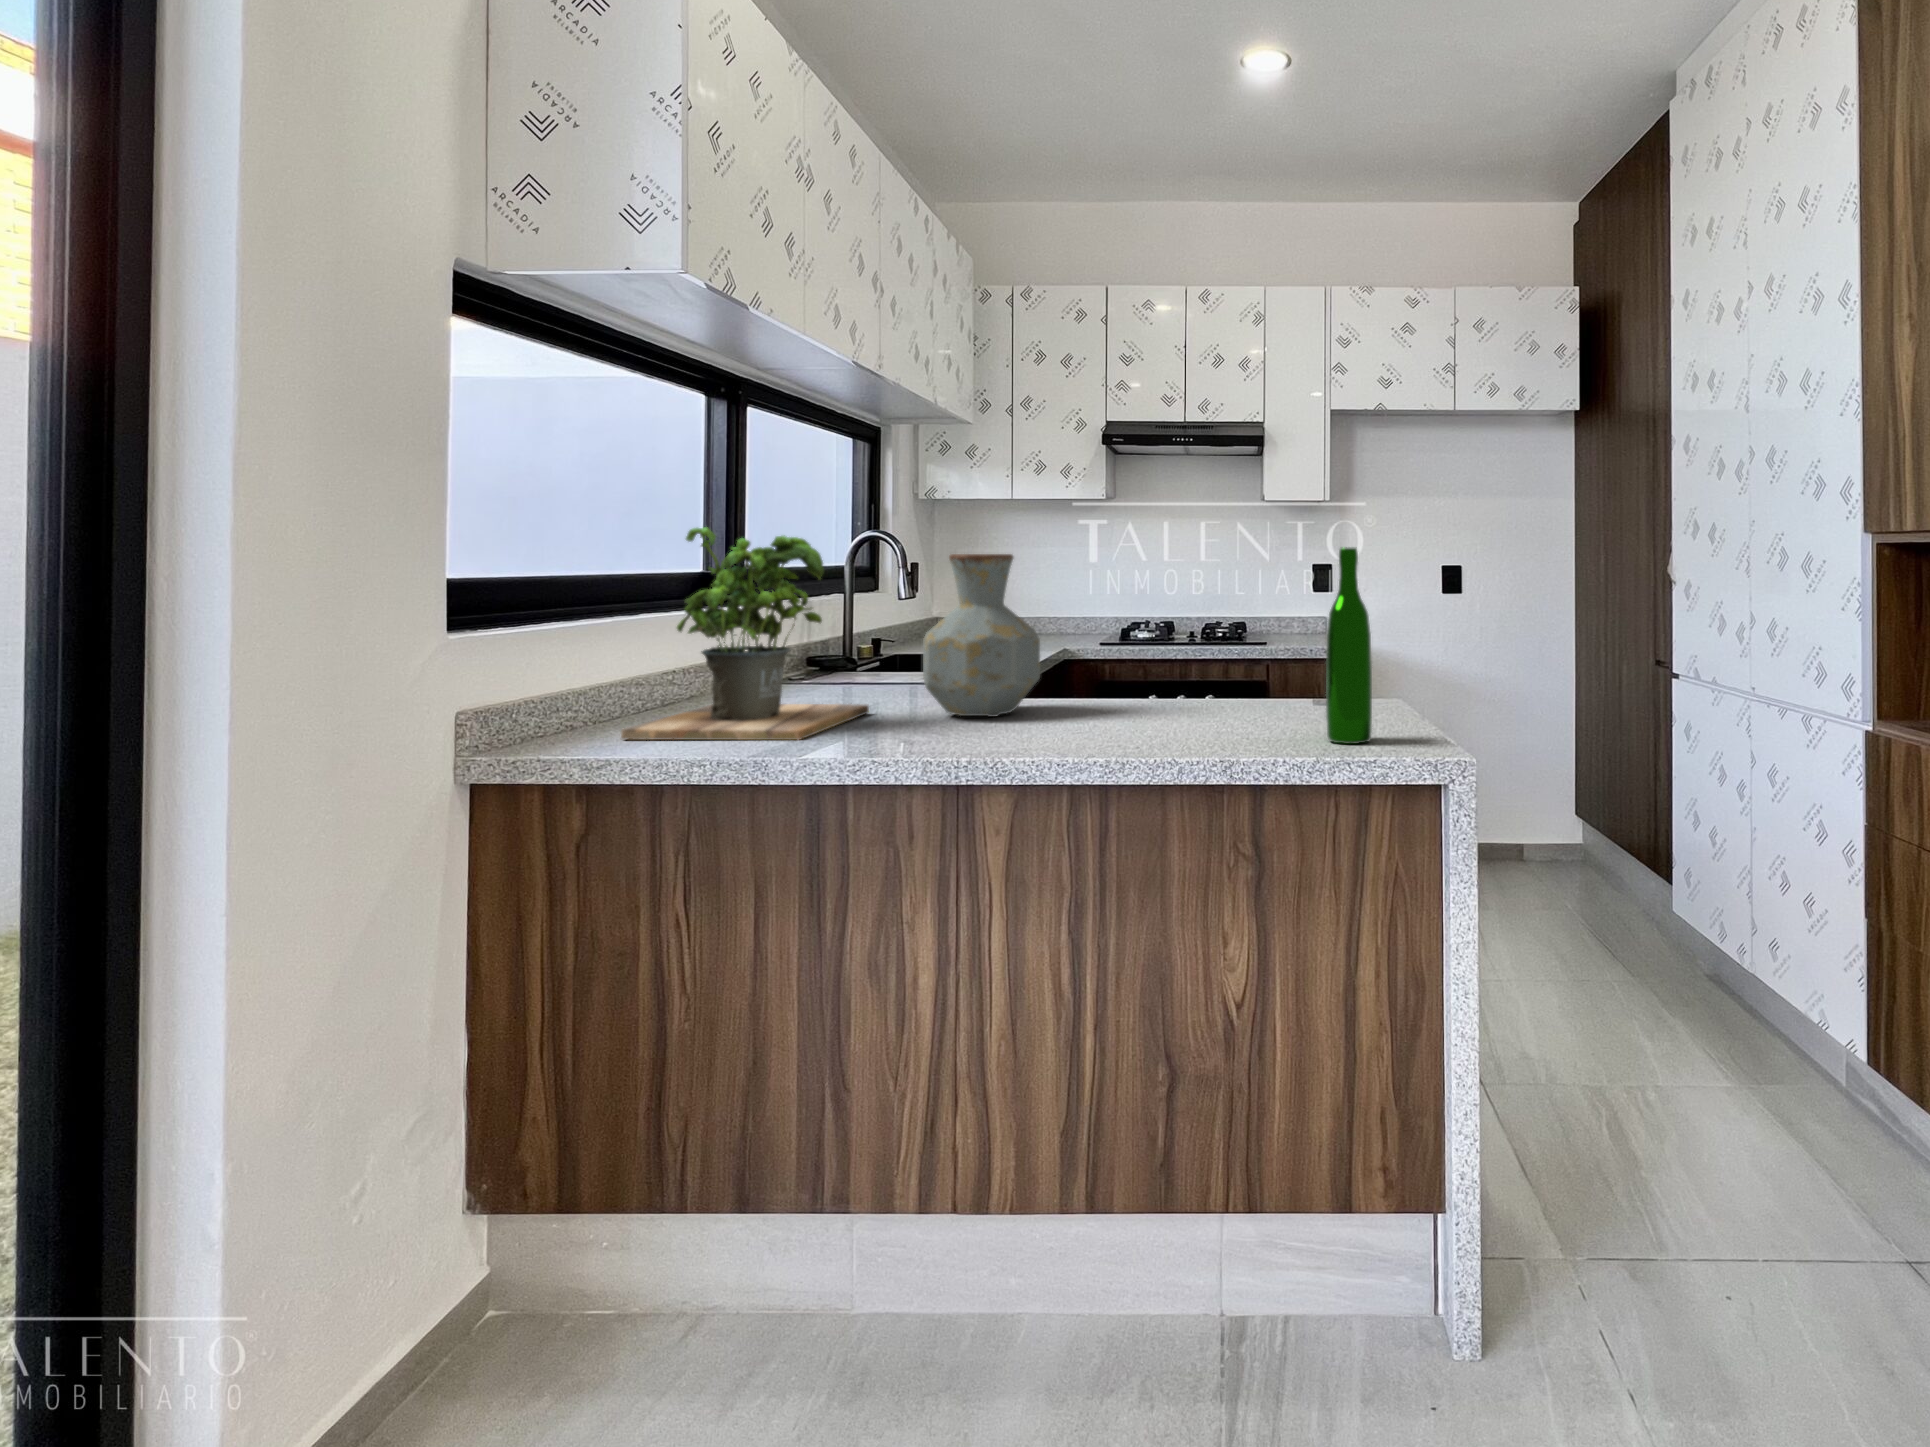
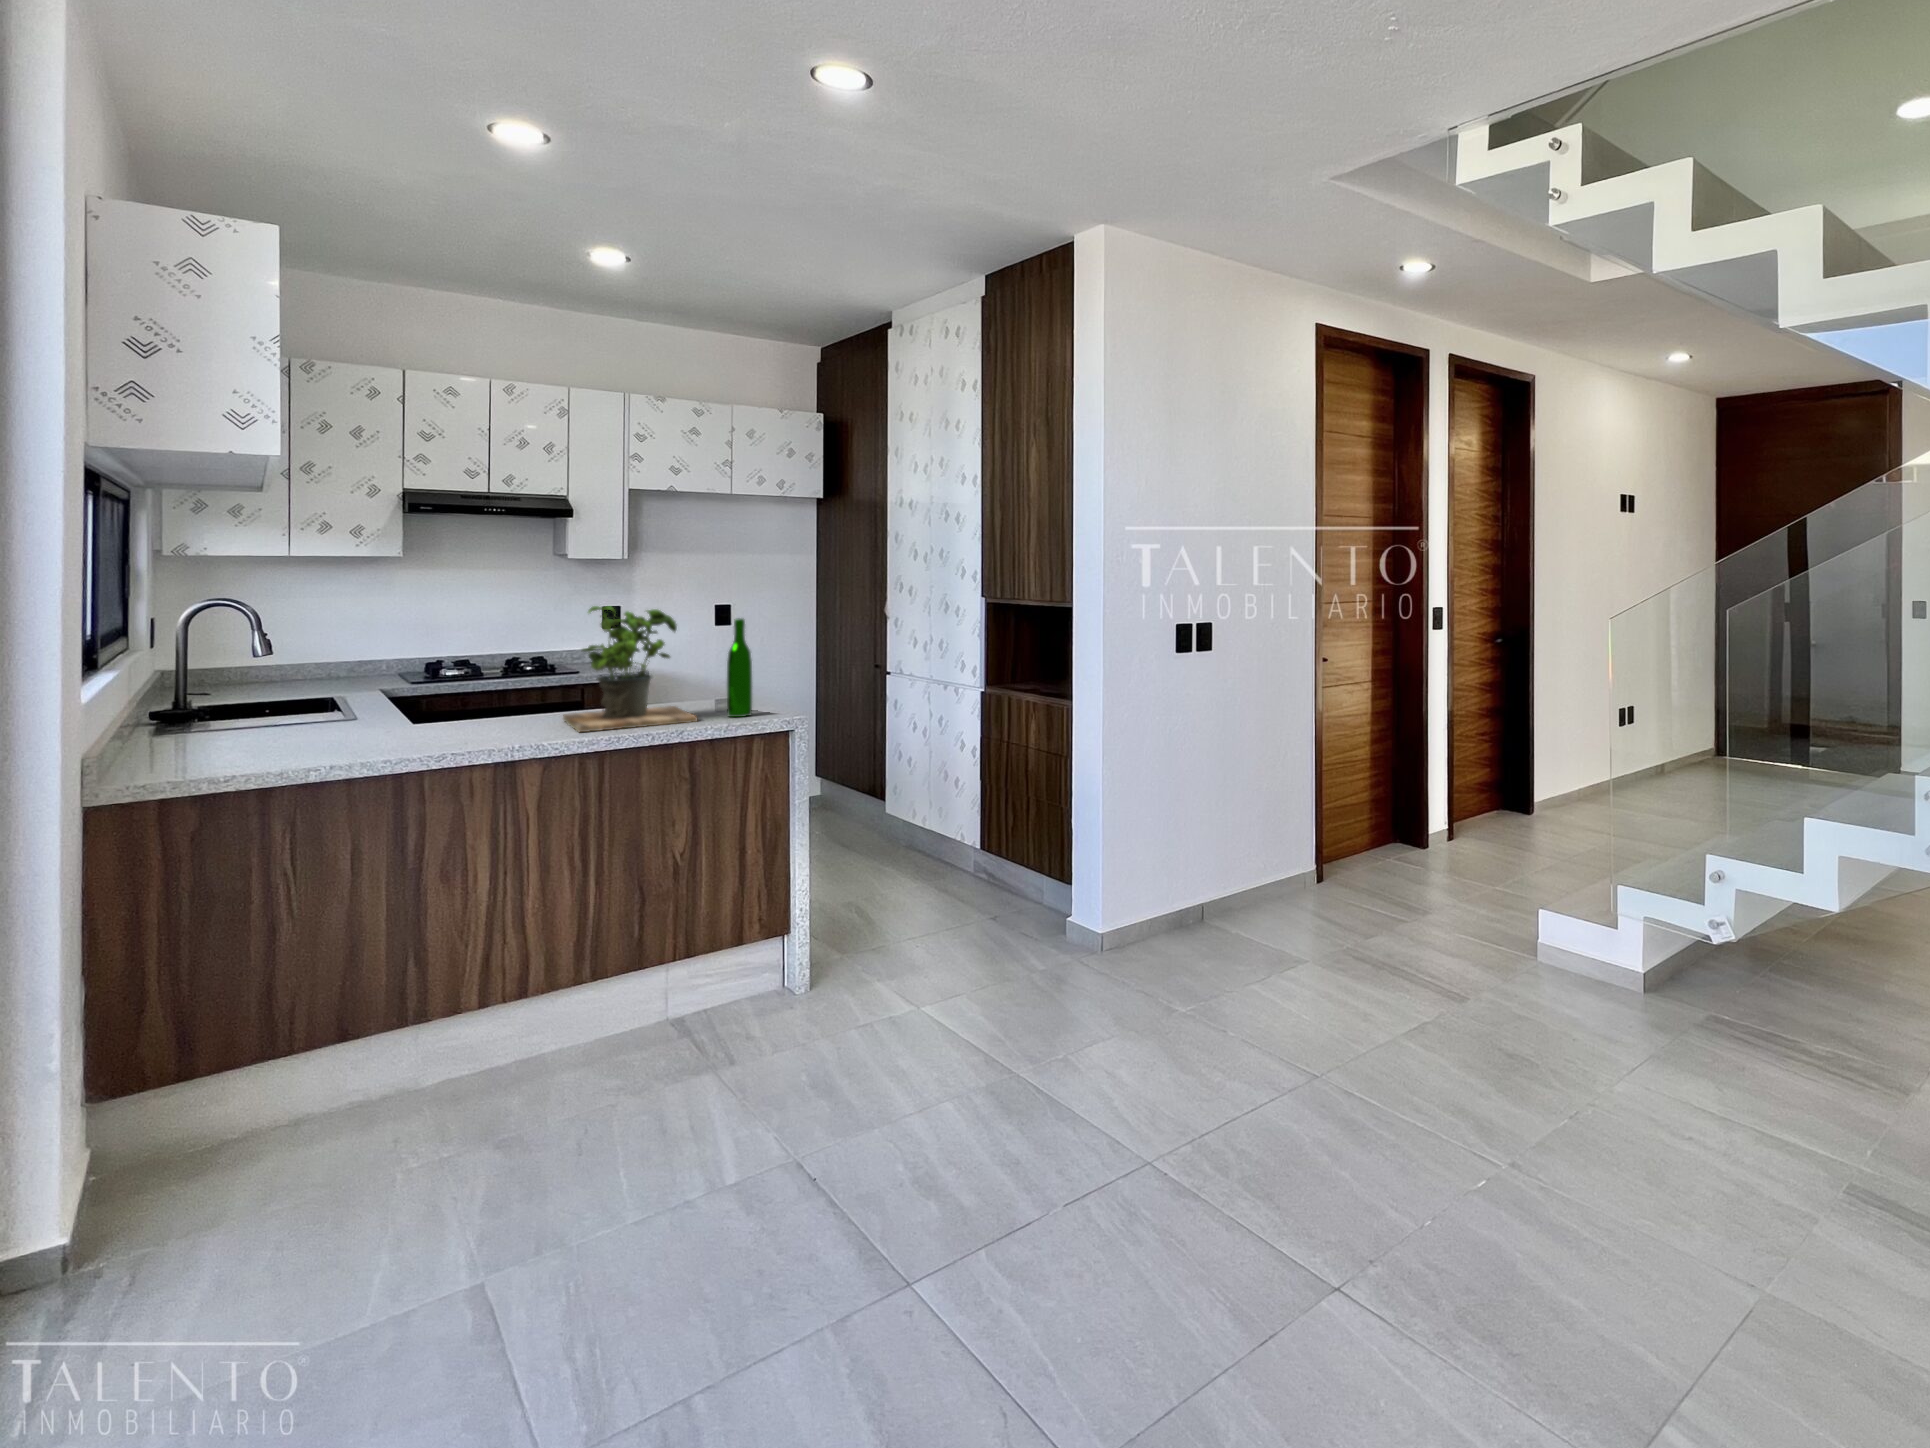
potted plant: present [621,527,869,740] -> present [563,606,697,732]
vase: present [923,554,1040,717] -> none [408,624,505,730]

